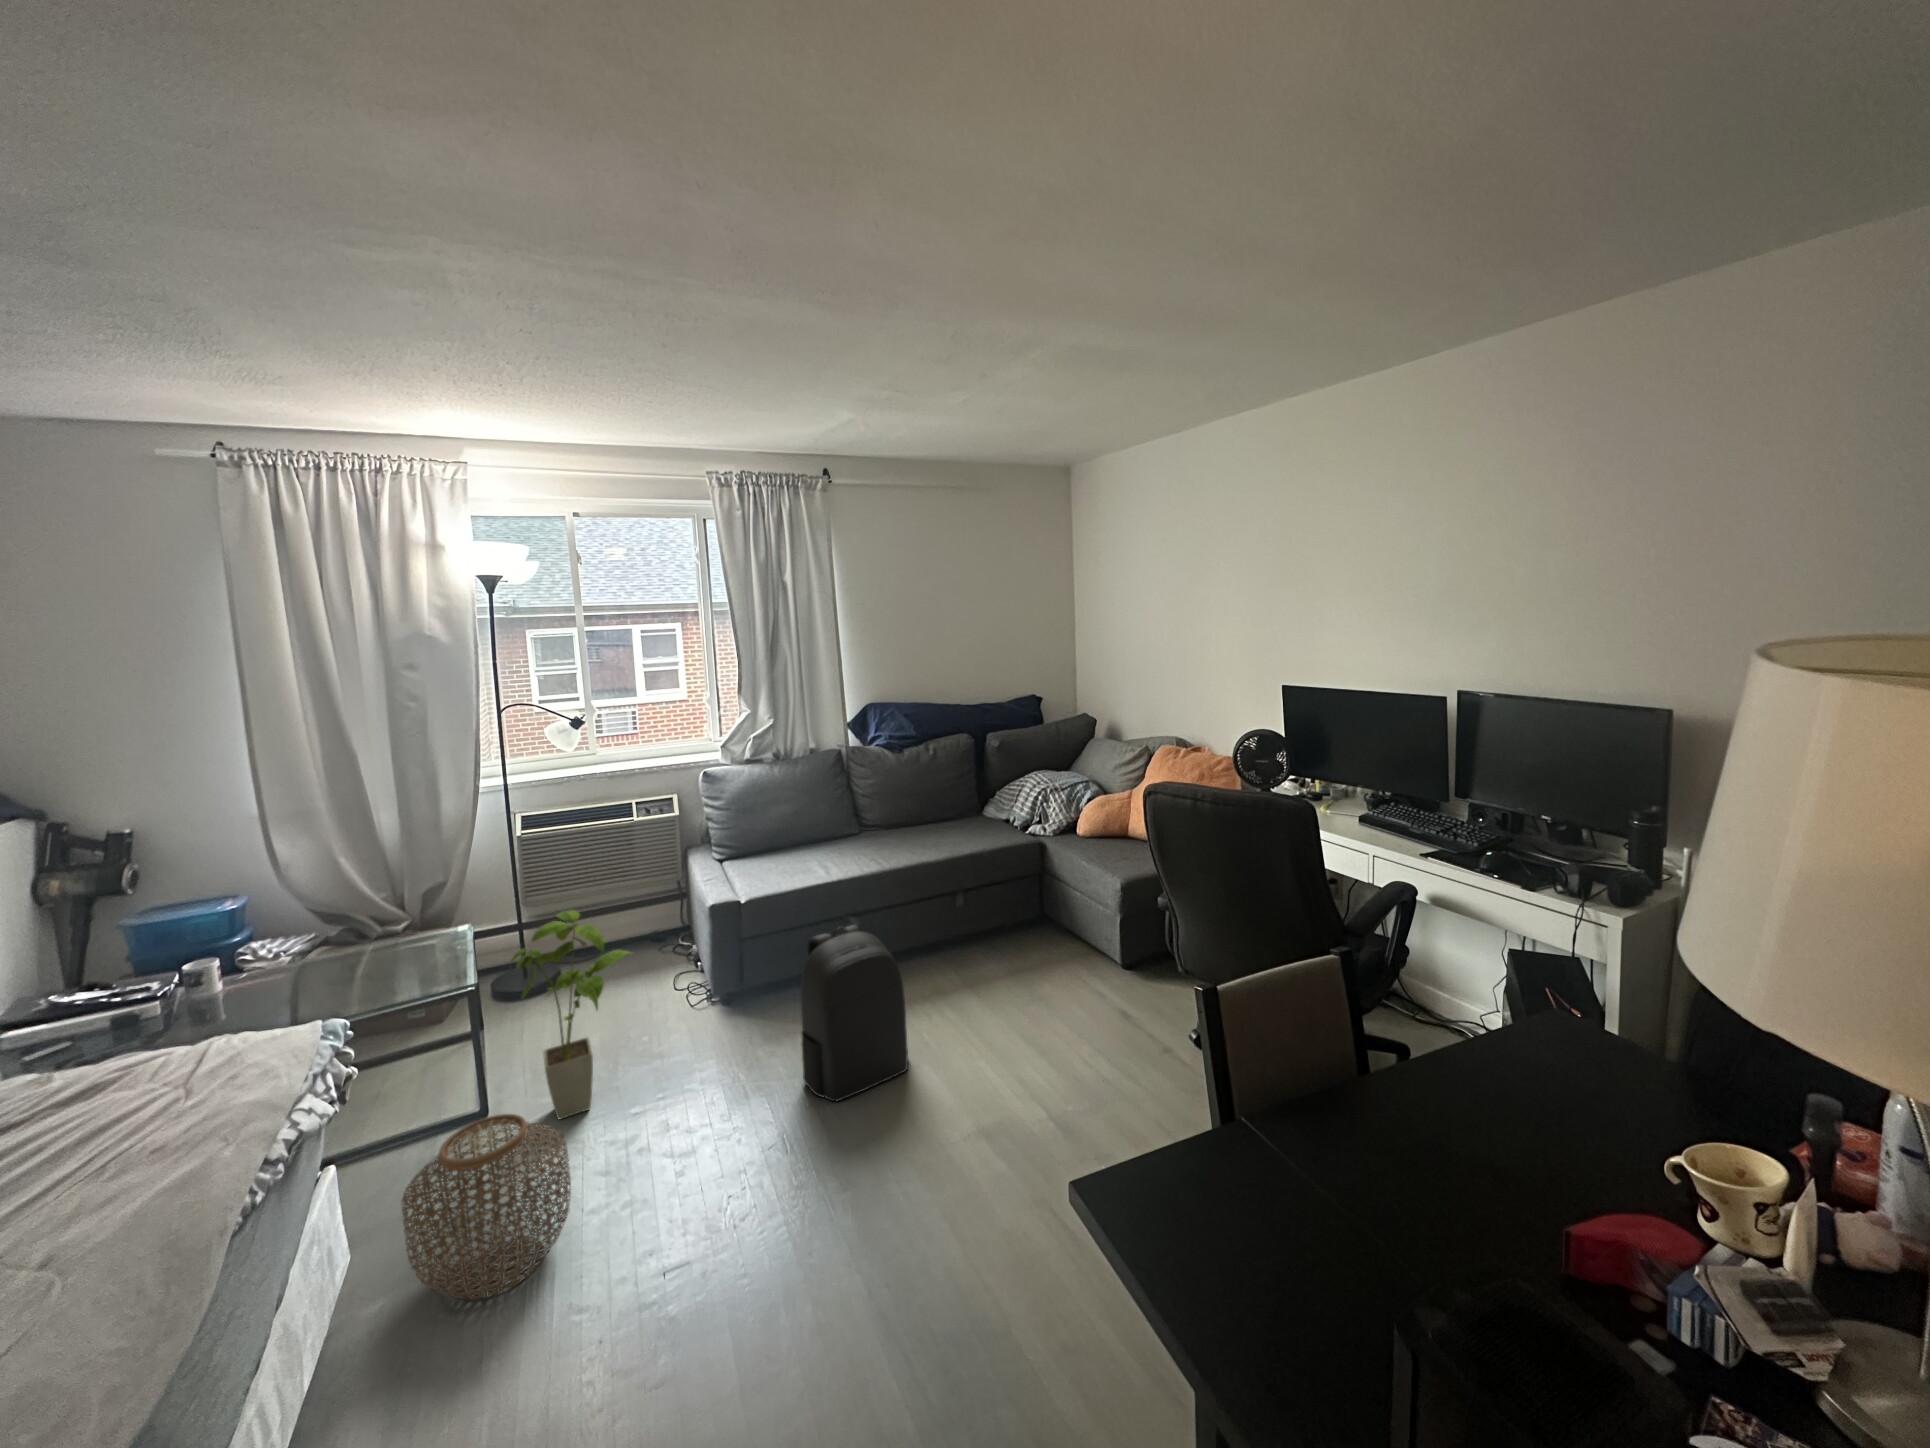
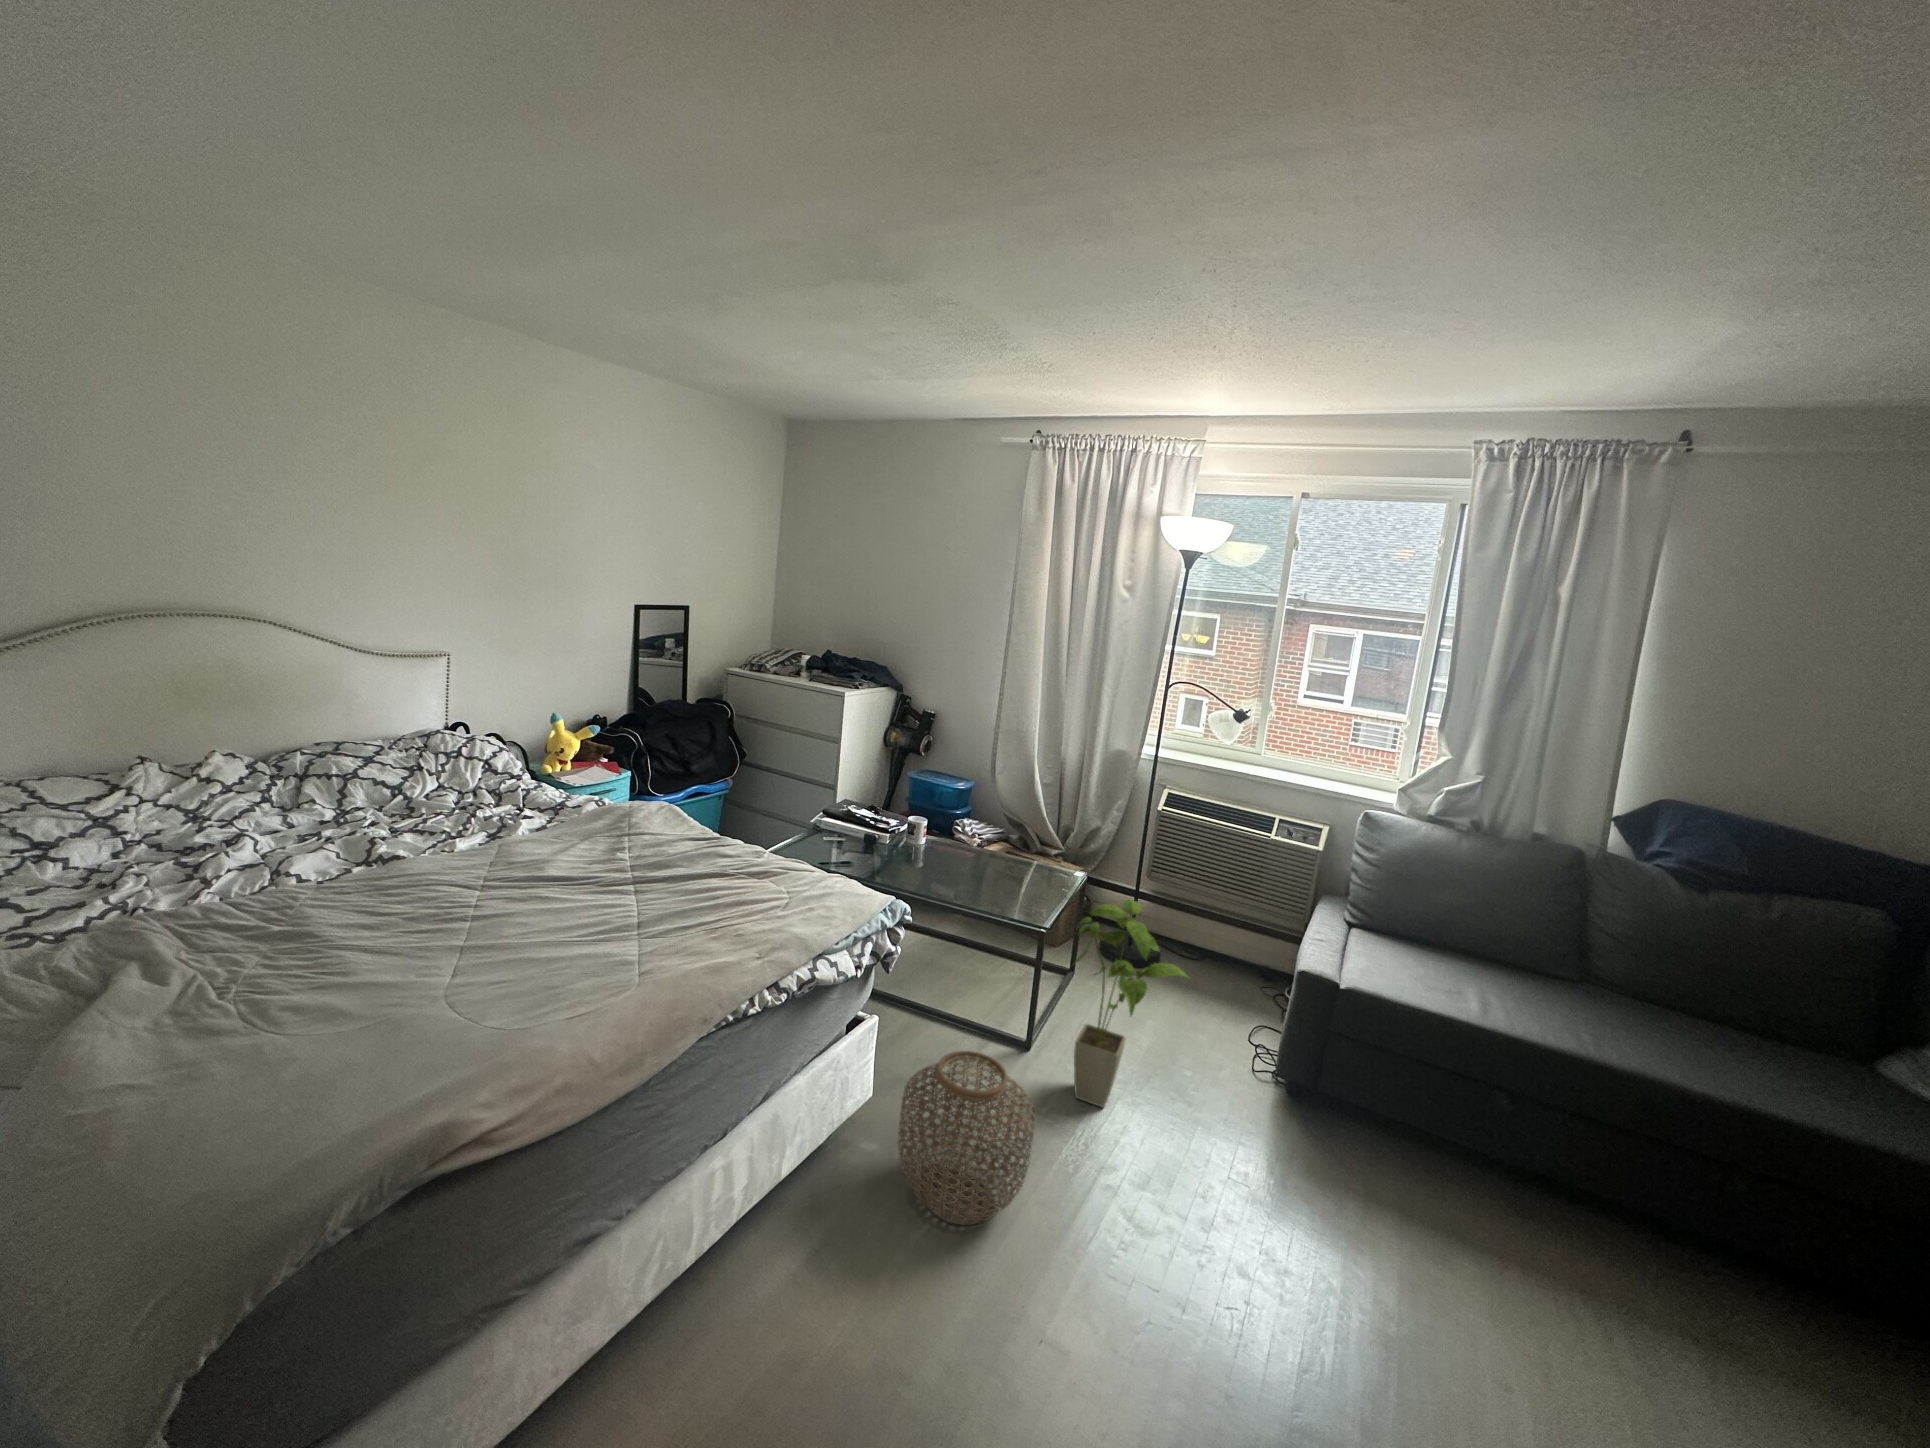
backpack: present [800,925,908,1102] -> none [1327,1086,1525,1377]

